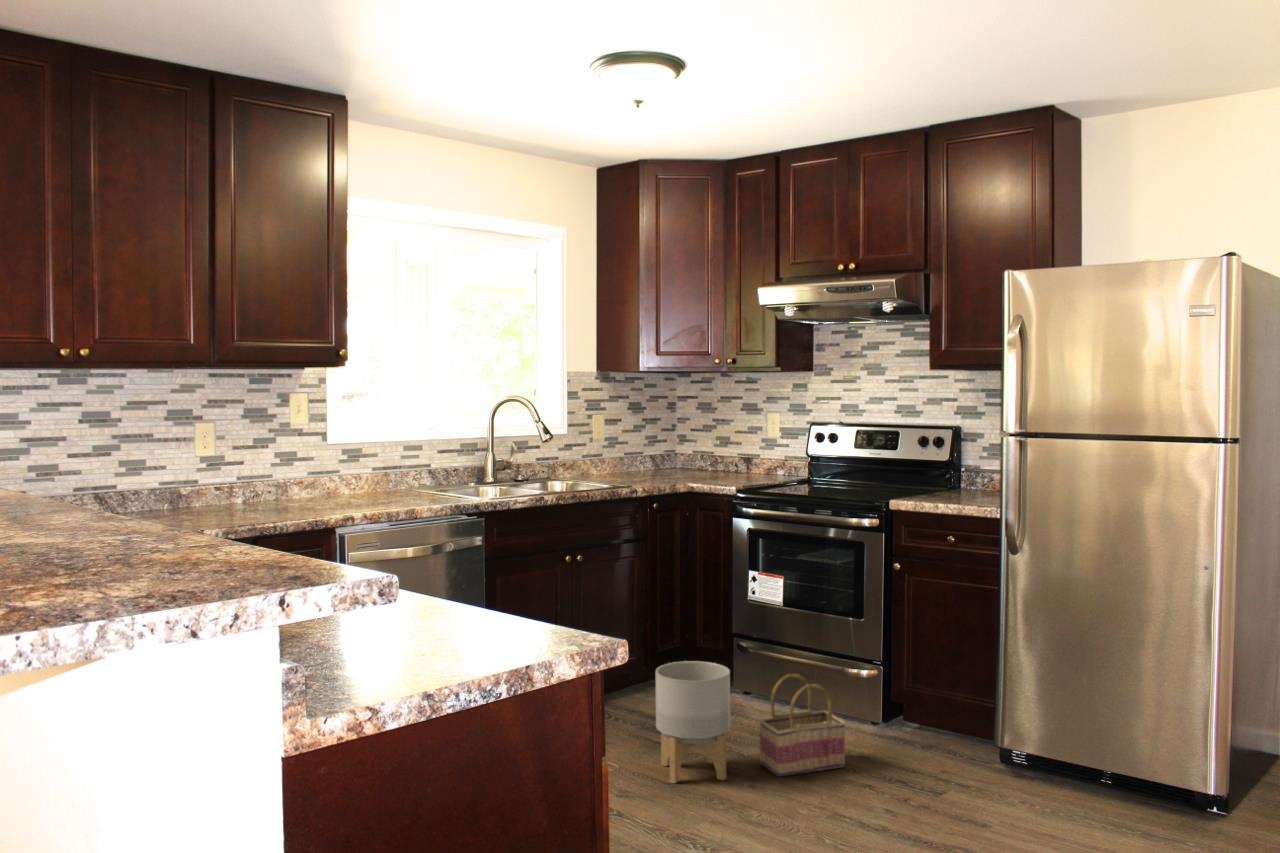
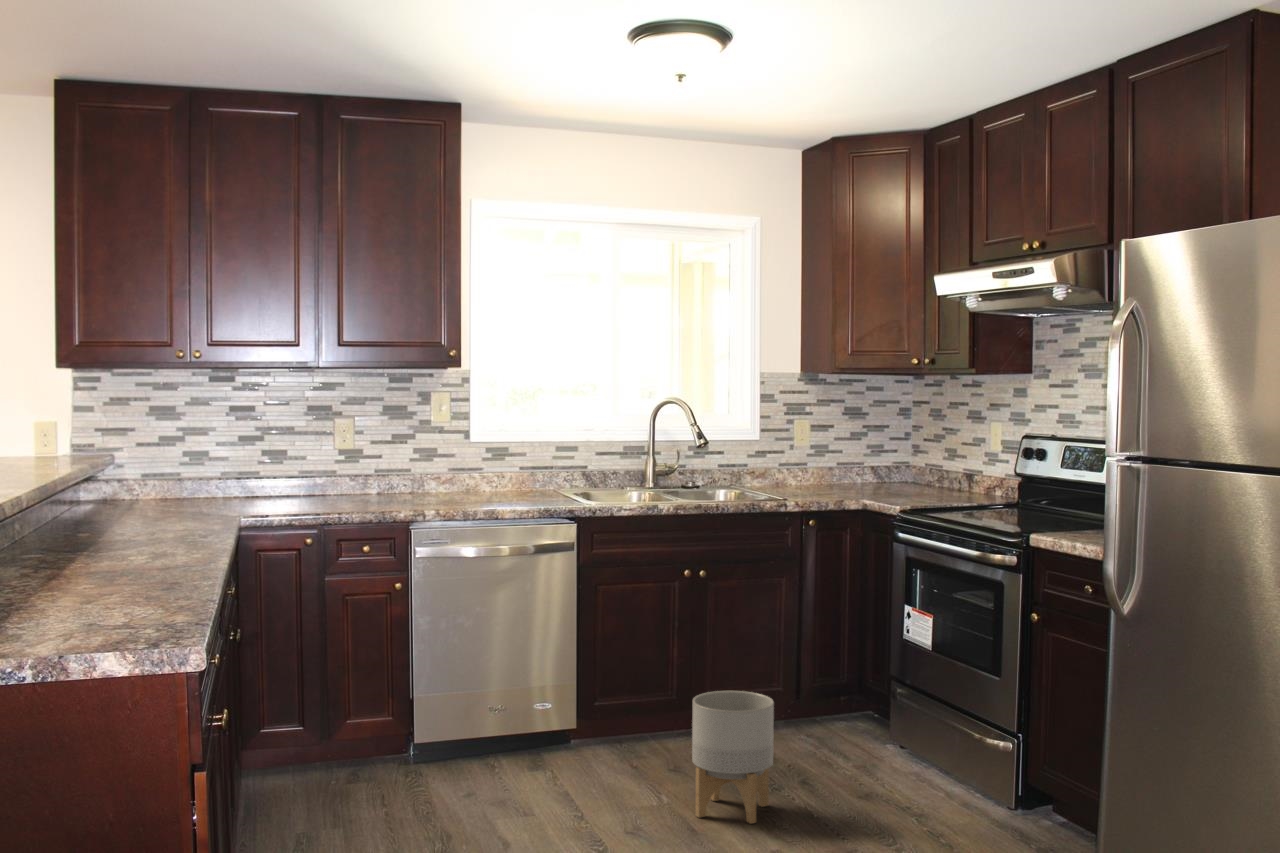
basket: present [759,674,846,777] -> none [810,720,902,835]

